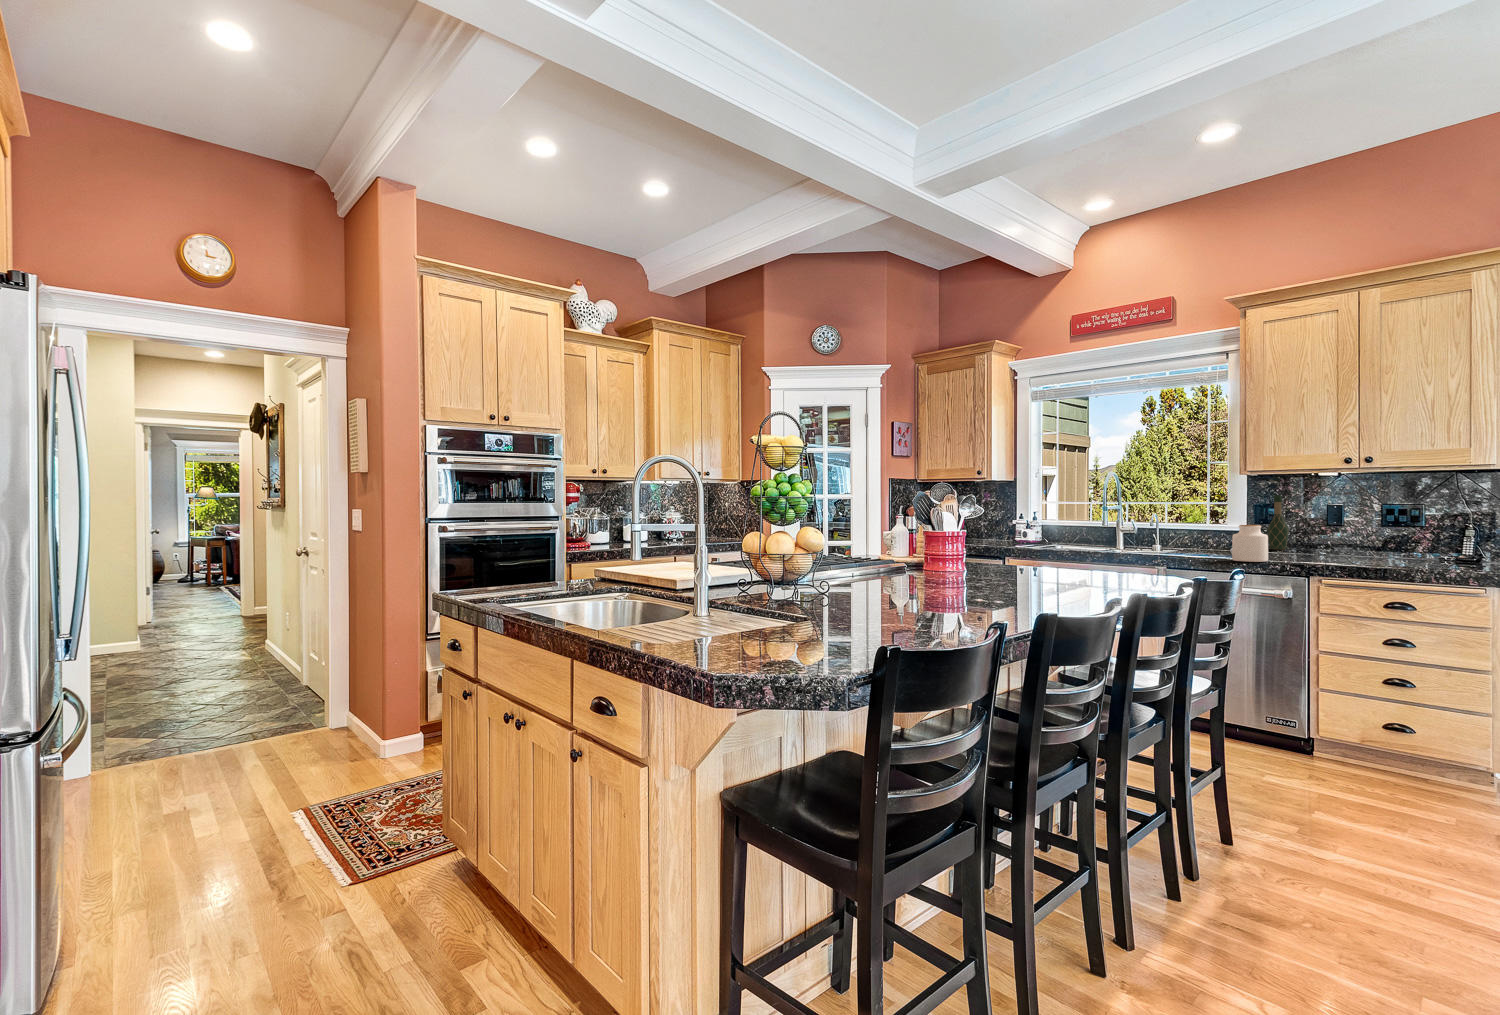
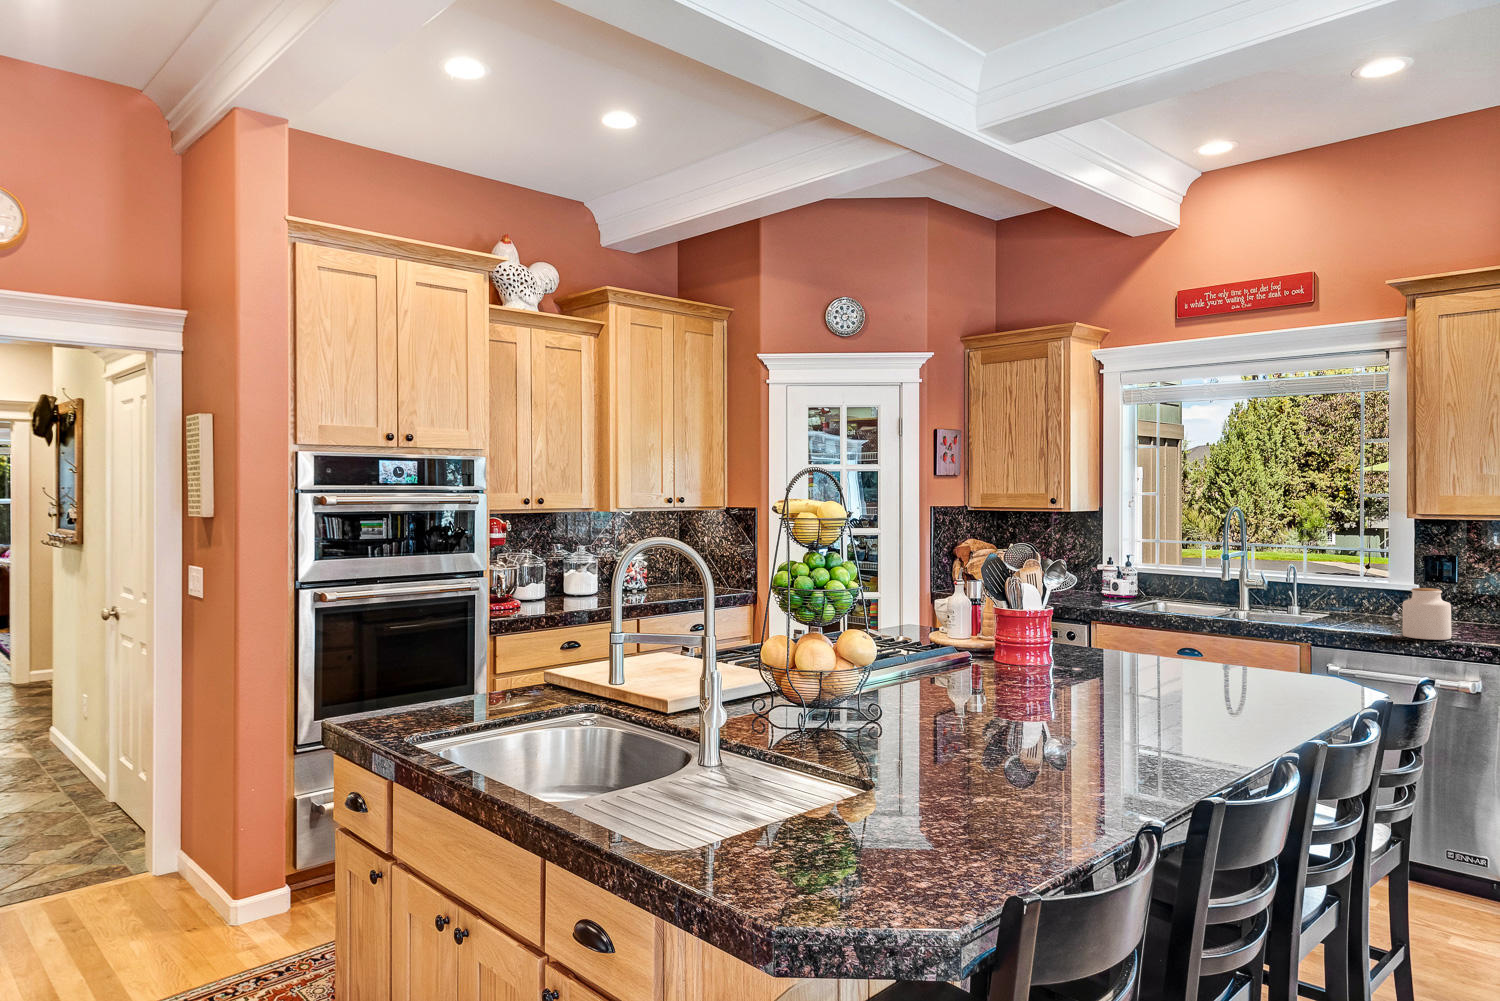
wine bottle: present [1267,495,1289,550] -> none [1443,544,1472,617]

